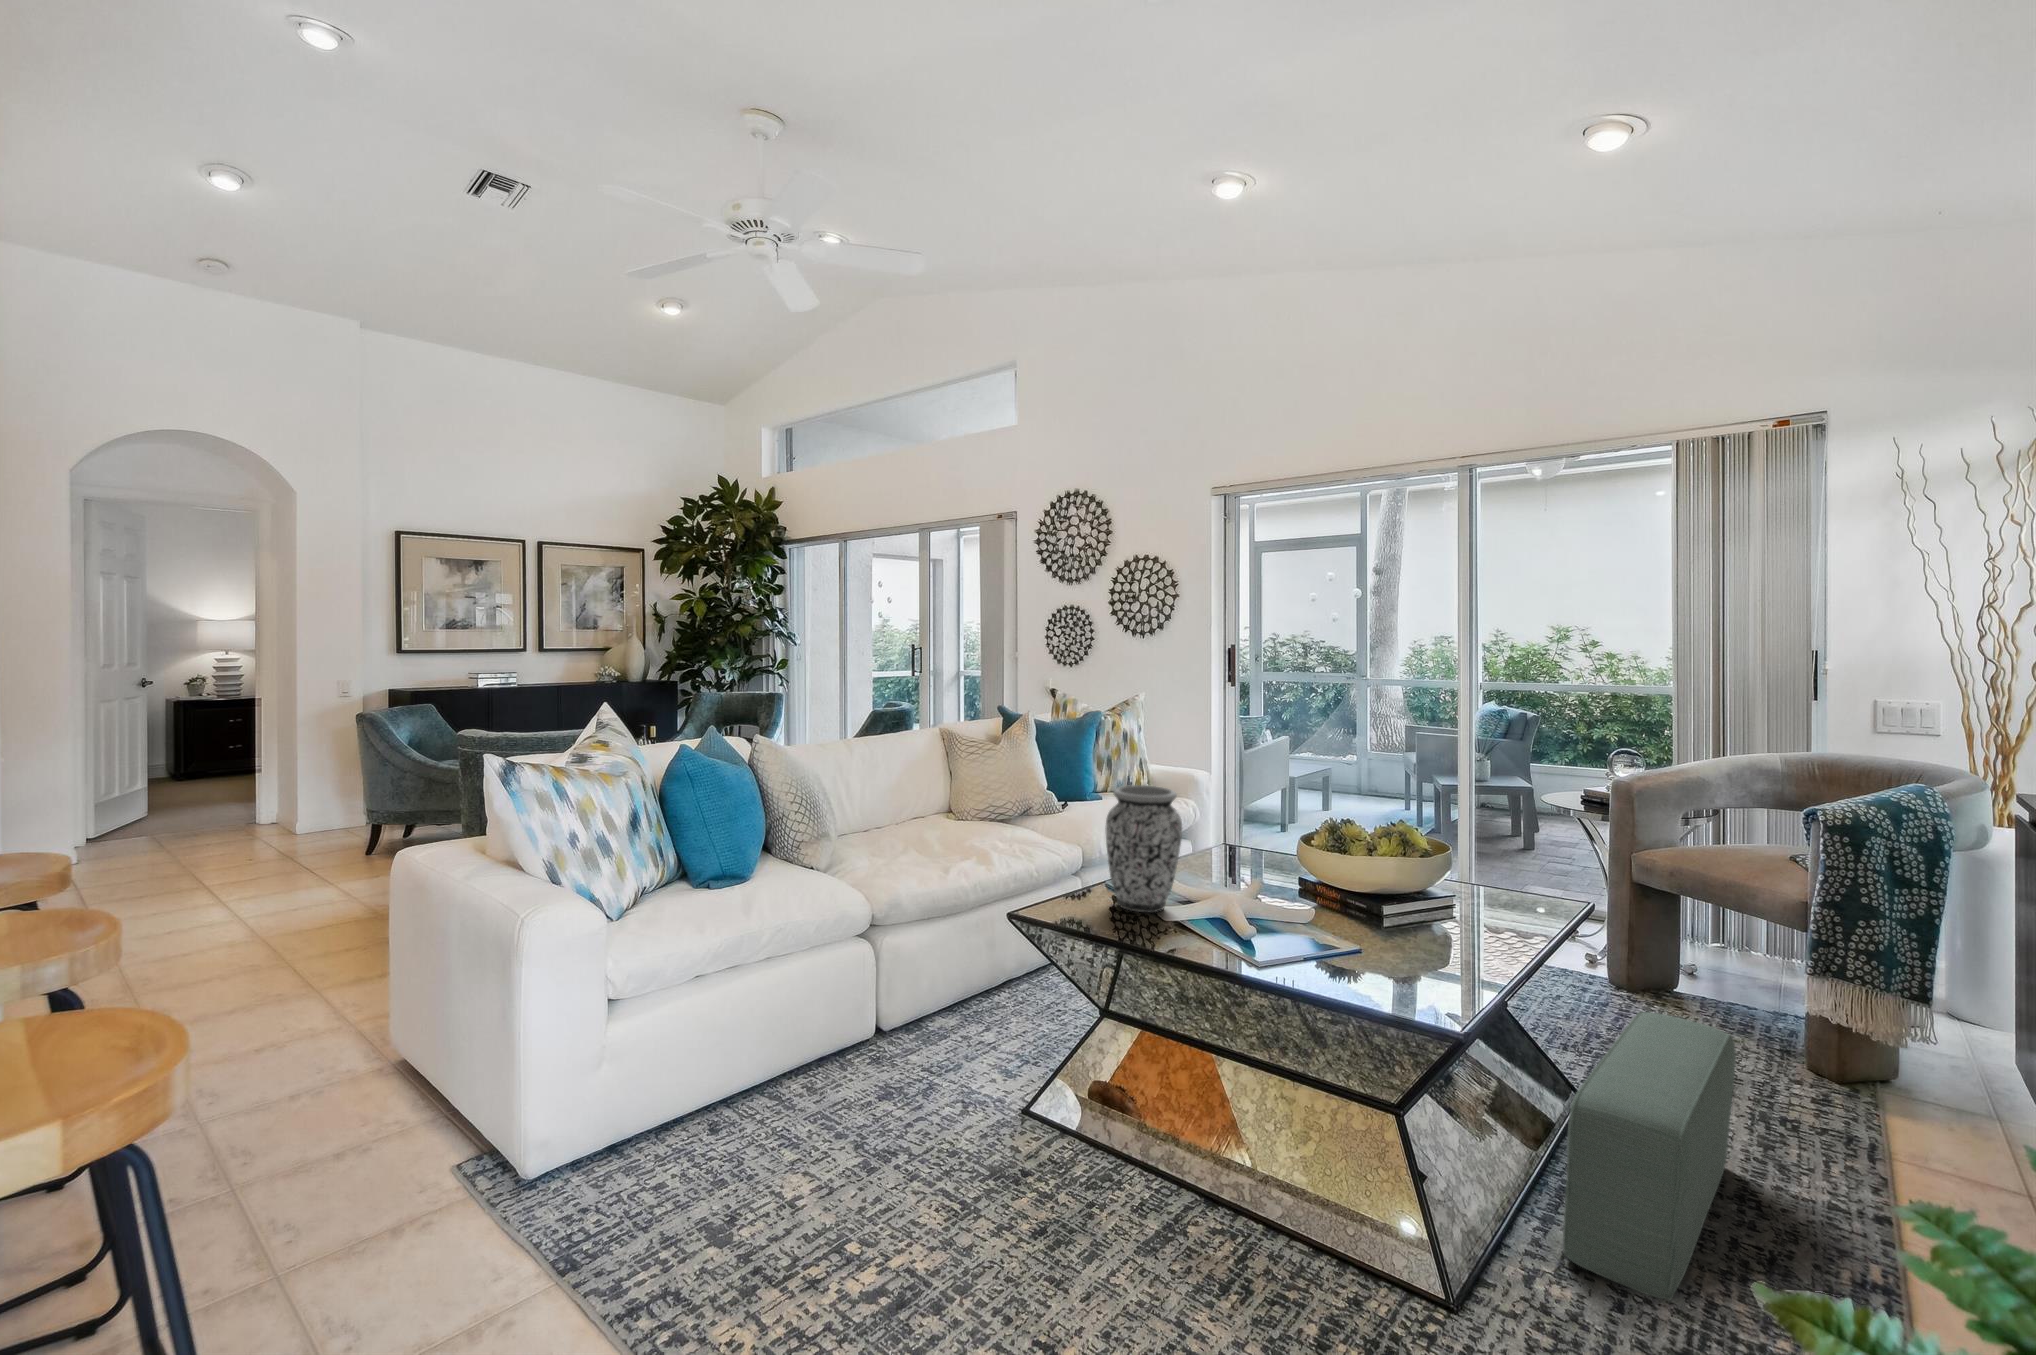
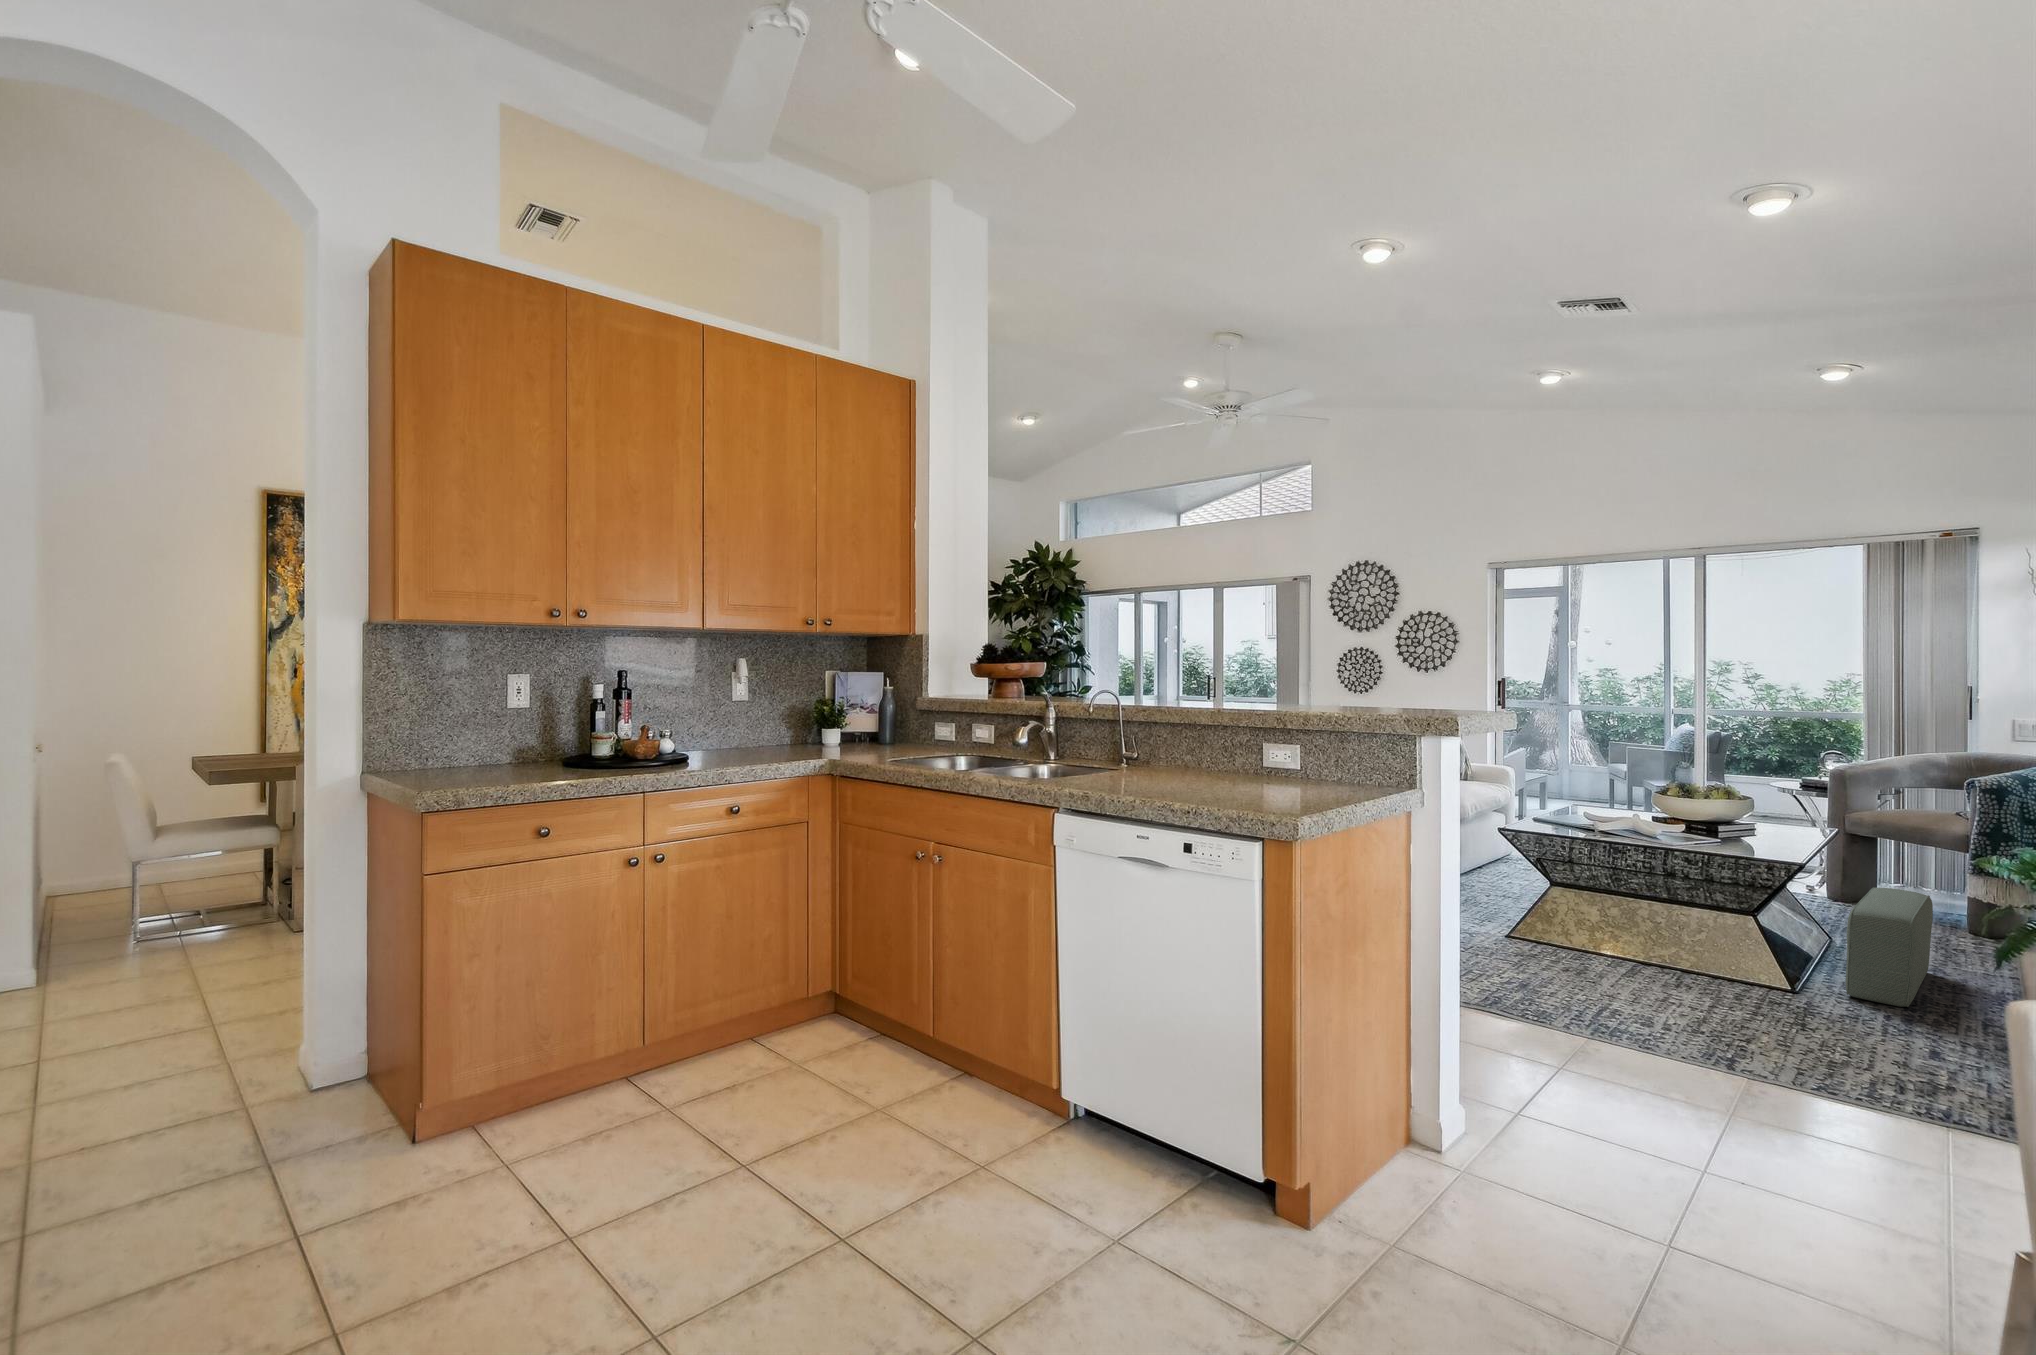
vase: present [1106,785,1182,912] -> none [1540,762,1589,834]

